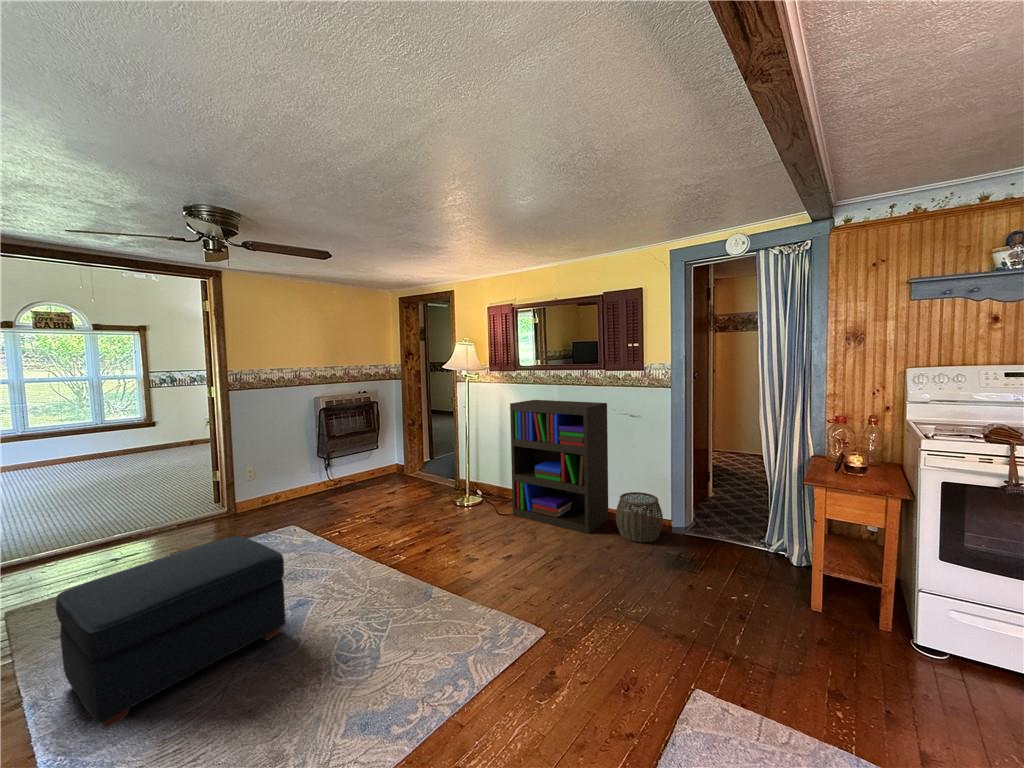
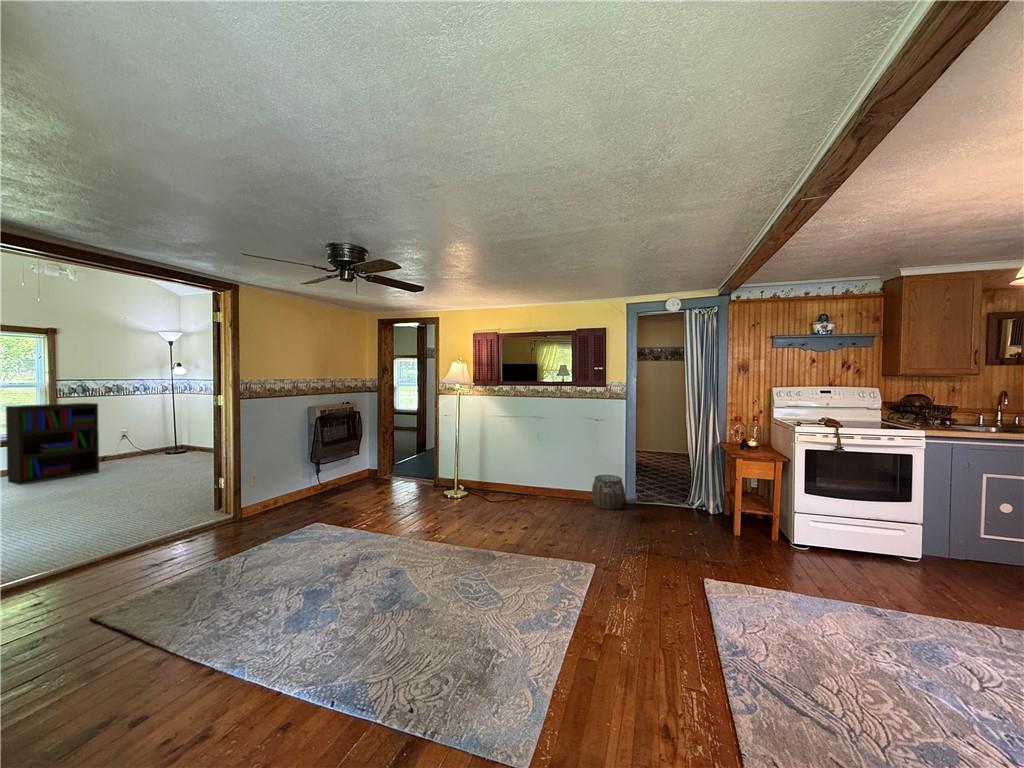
bookshelf: present [510,400,608,534] -> present [6,403,99,485]
ottoman: present [56,536,286,728] -> none [239,520,406,666]

